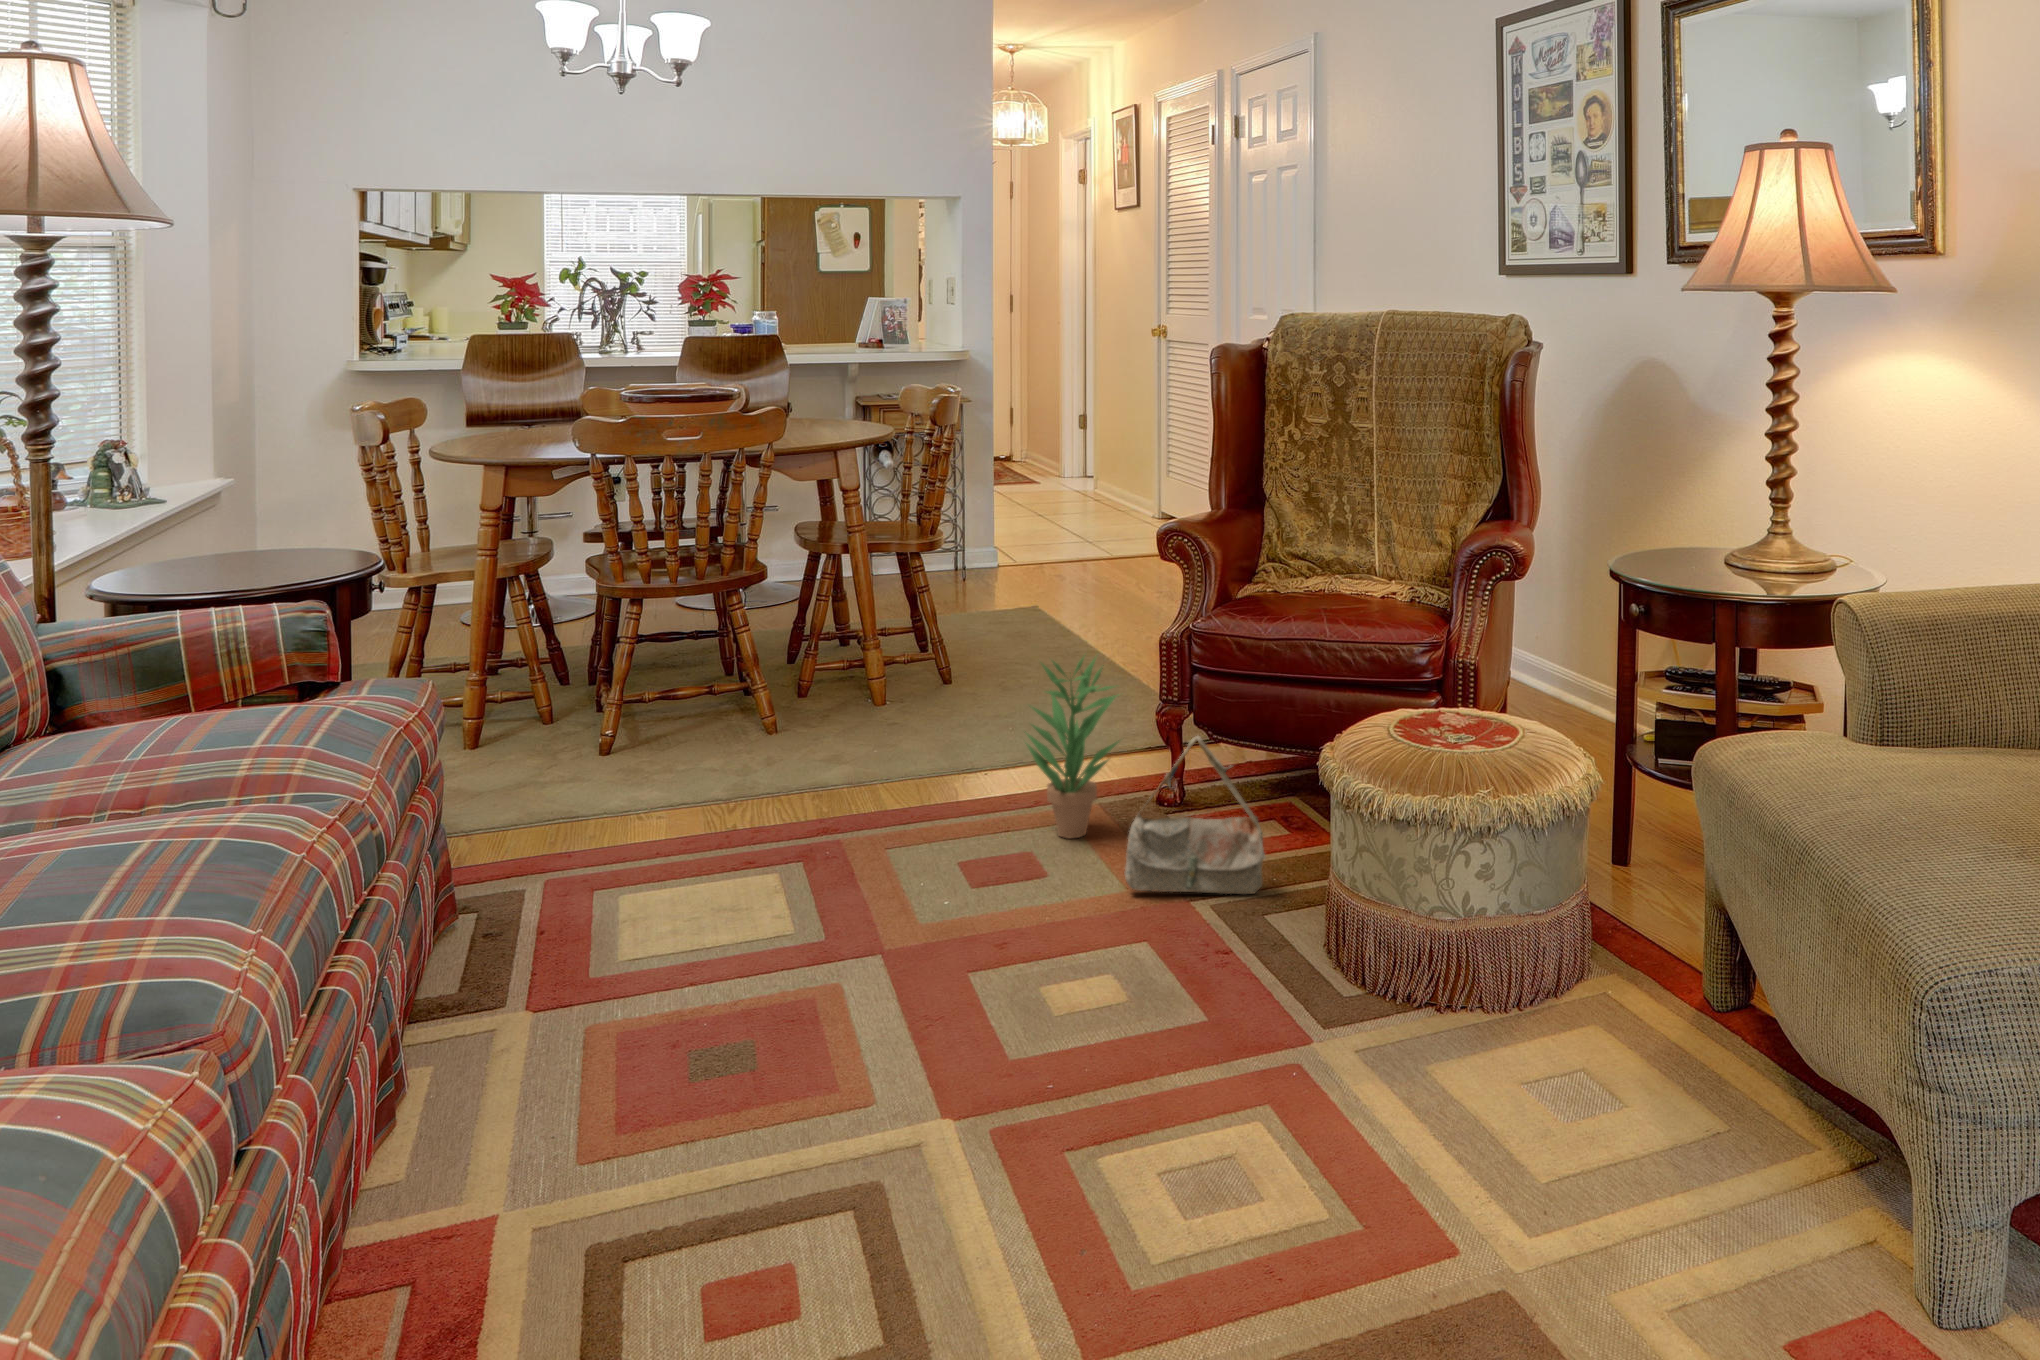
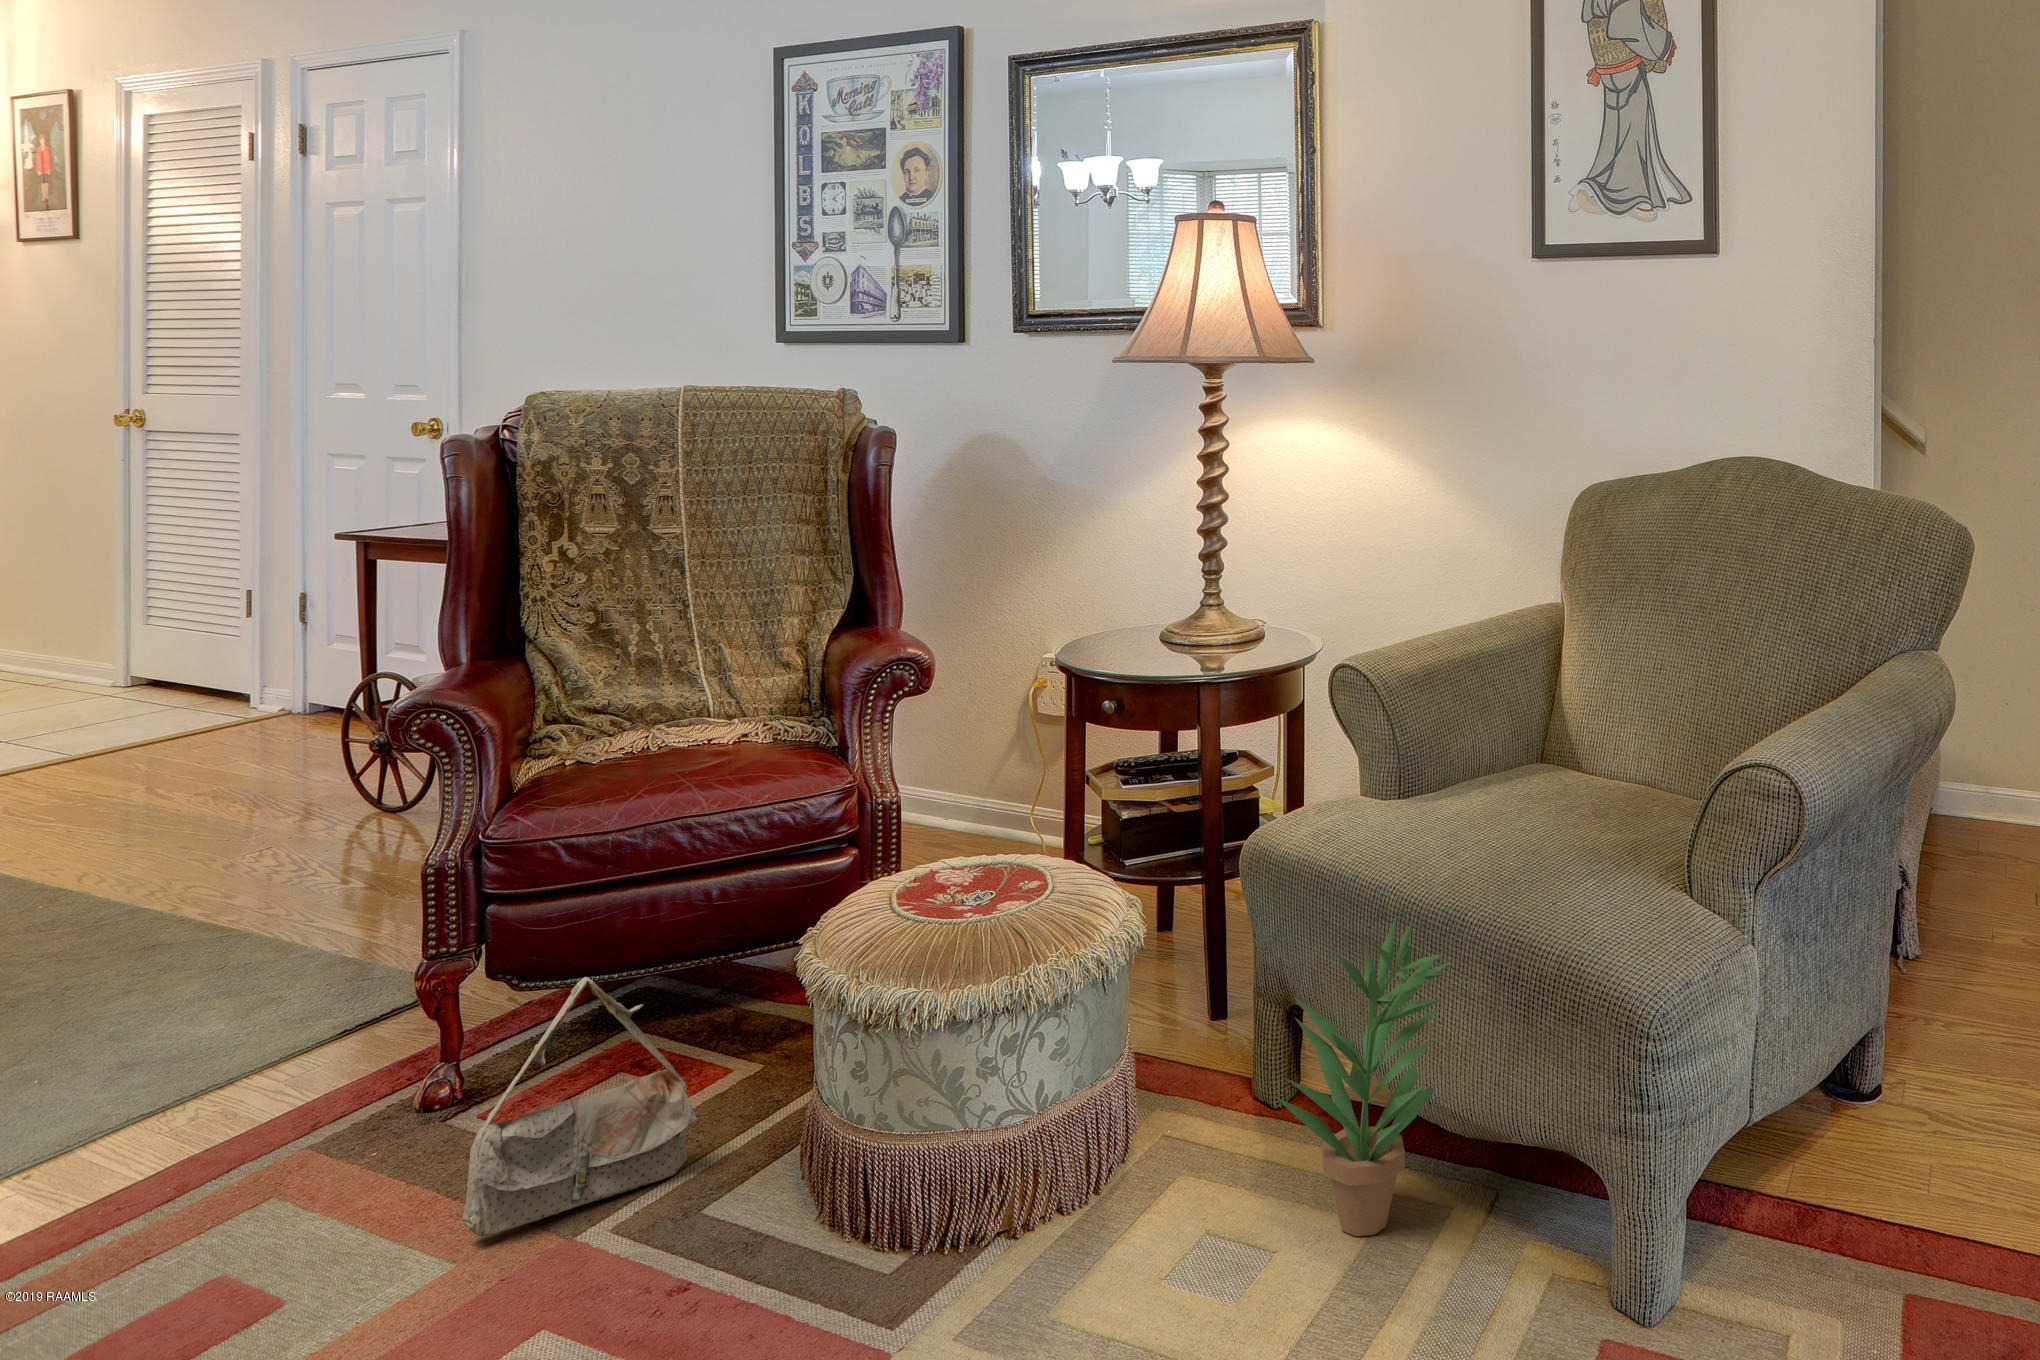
potted plant: present [1025,657,1119,839] -> present [1277,917,1449,1236]

